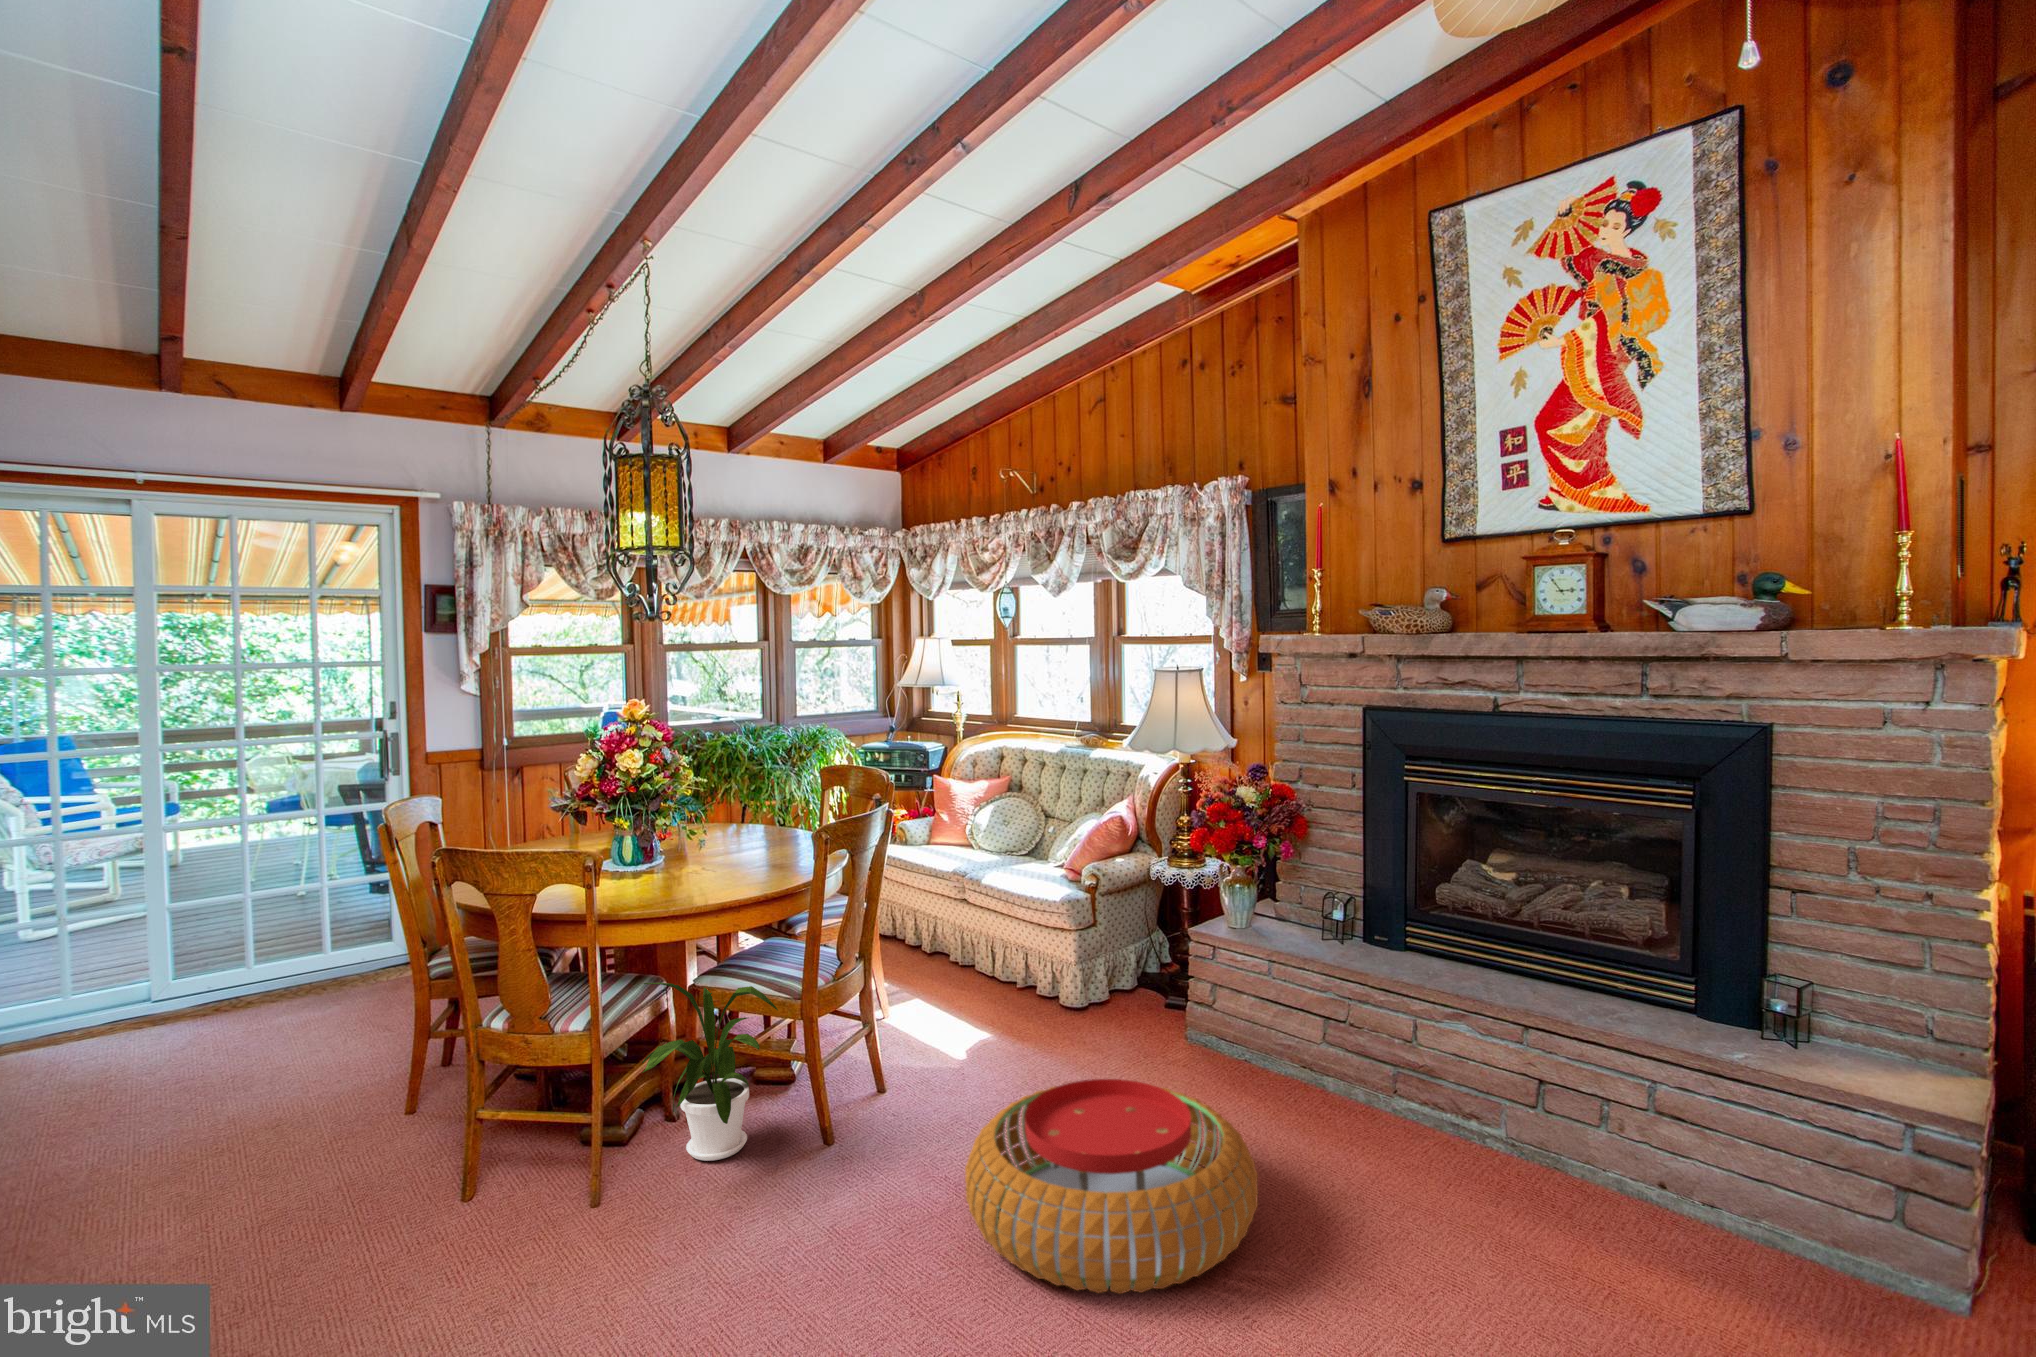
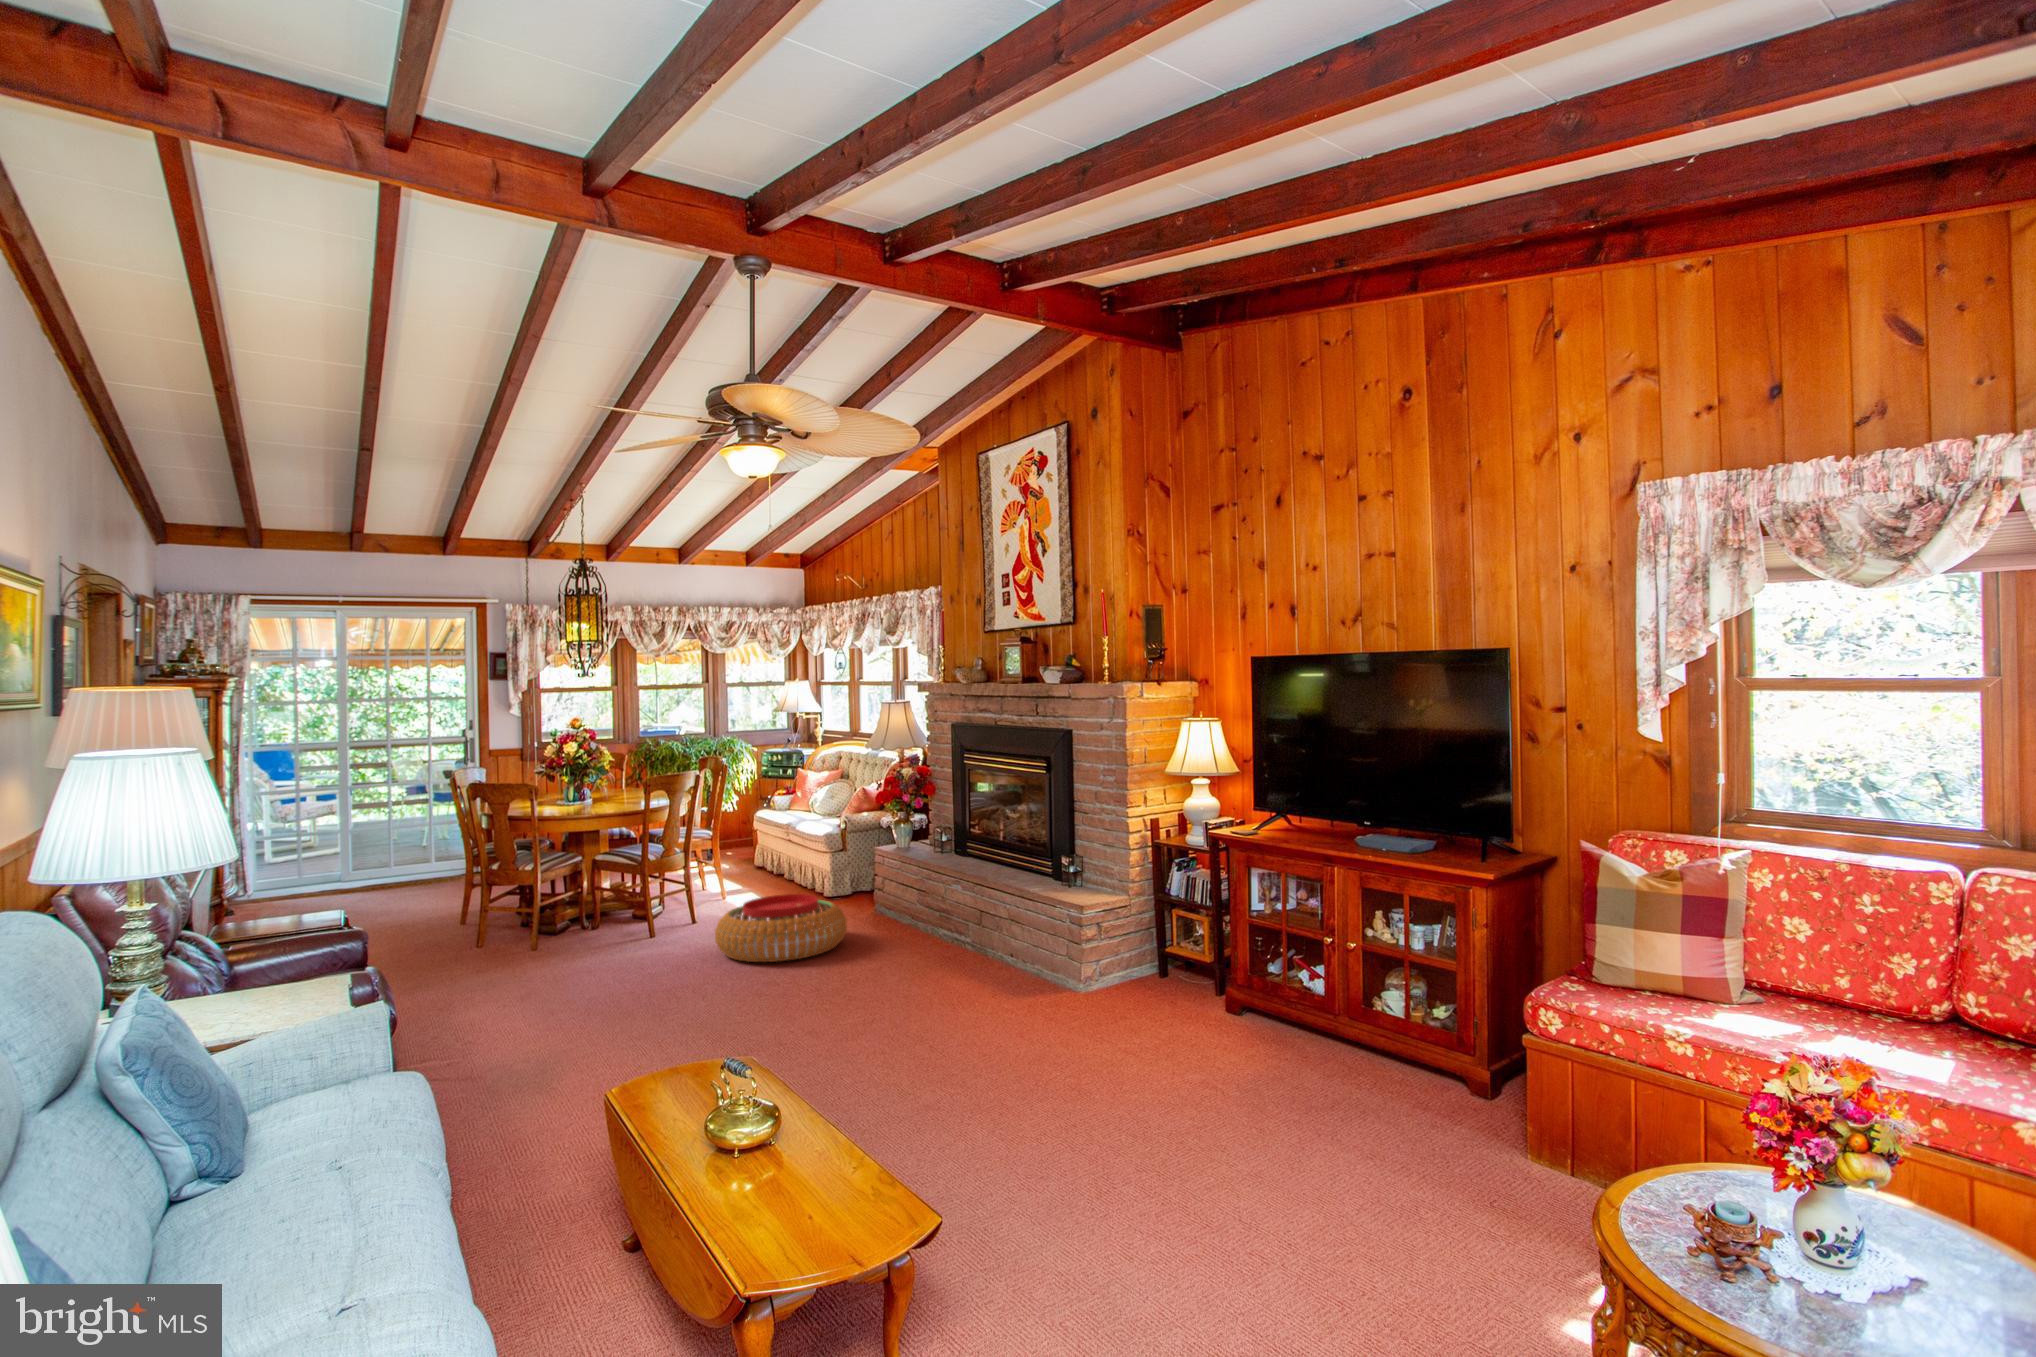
house plant: present [642,983,778,1161] -> none [581,852,651,936]

